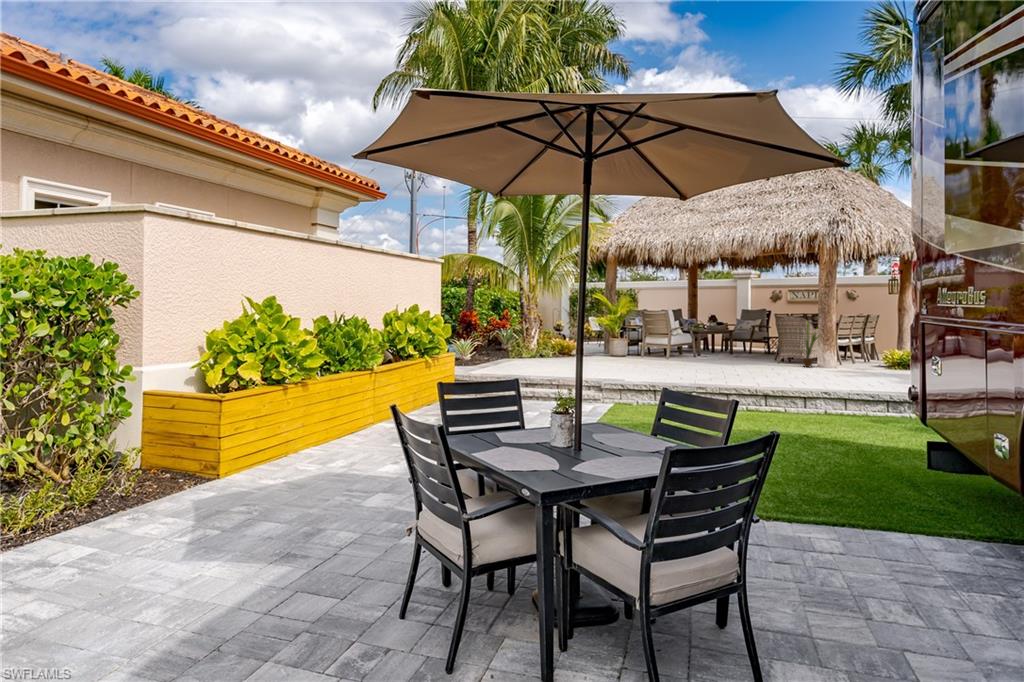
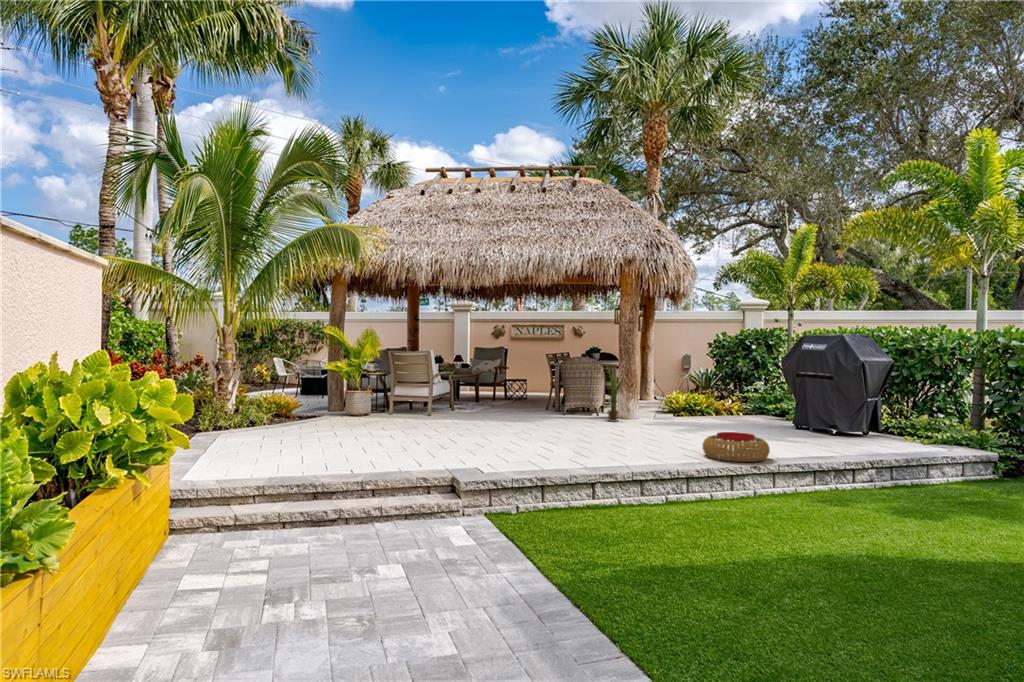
pouf: none [804,369,860,391] -> present [703,432,770,462]

